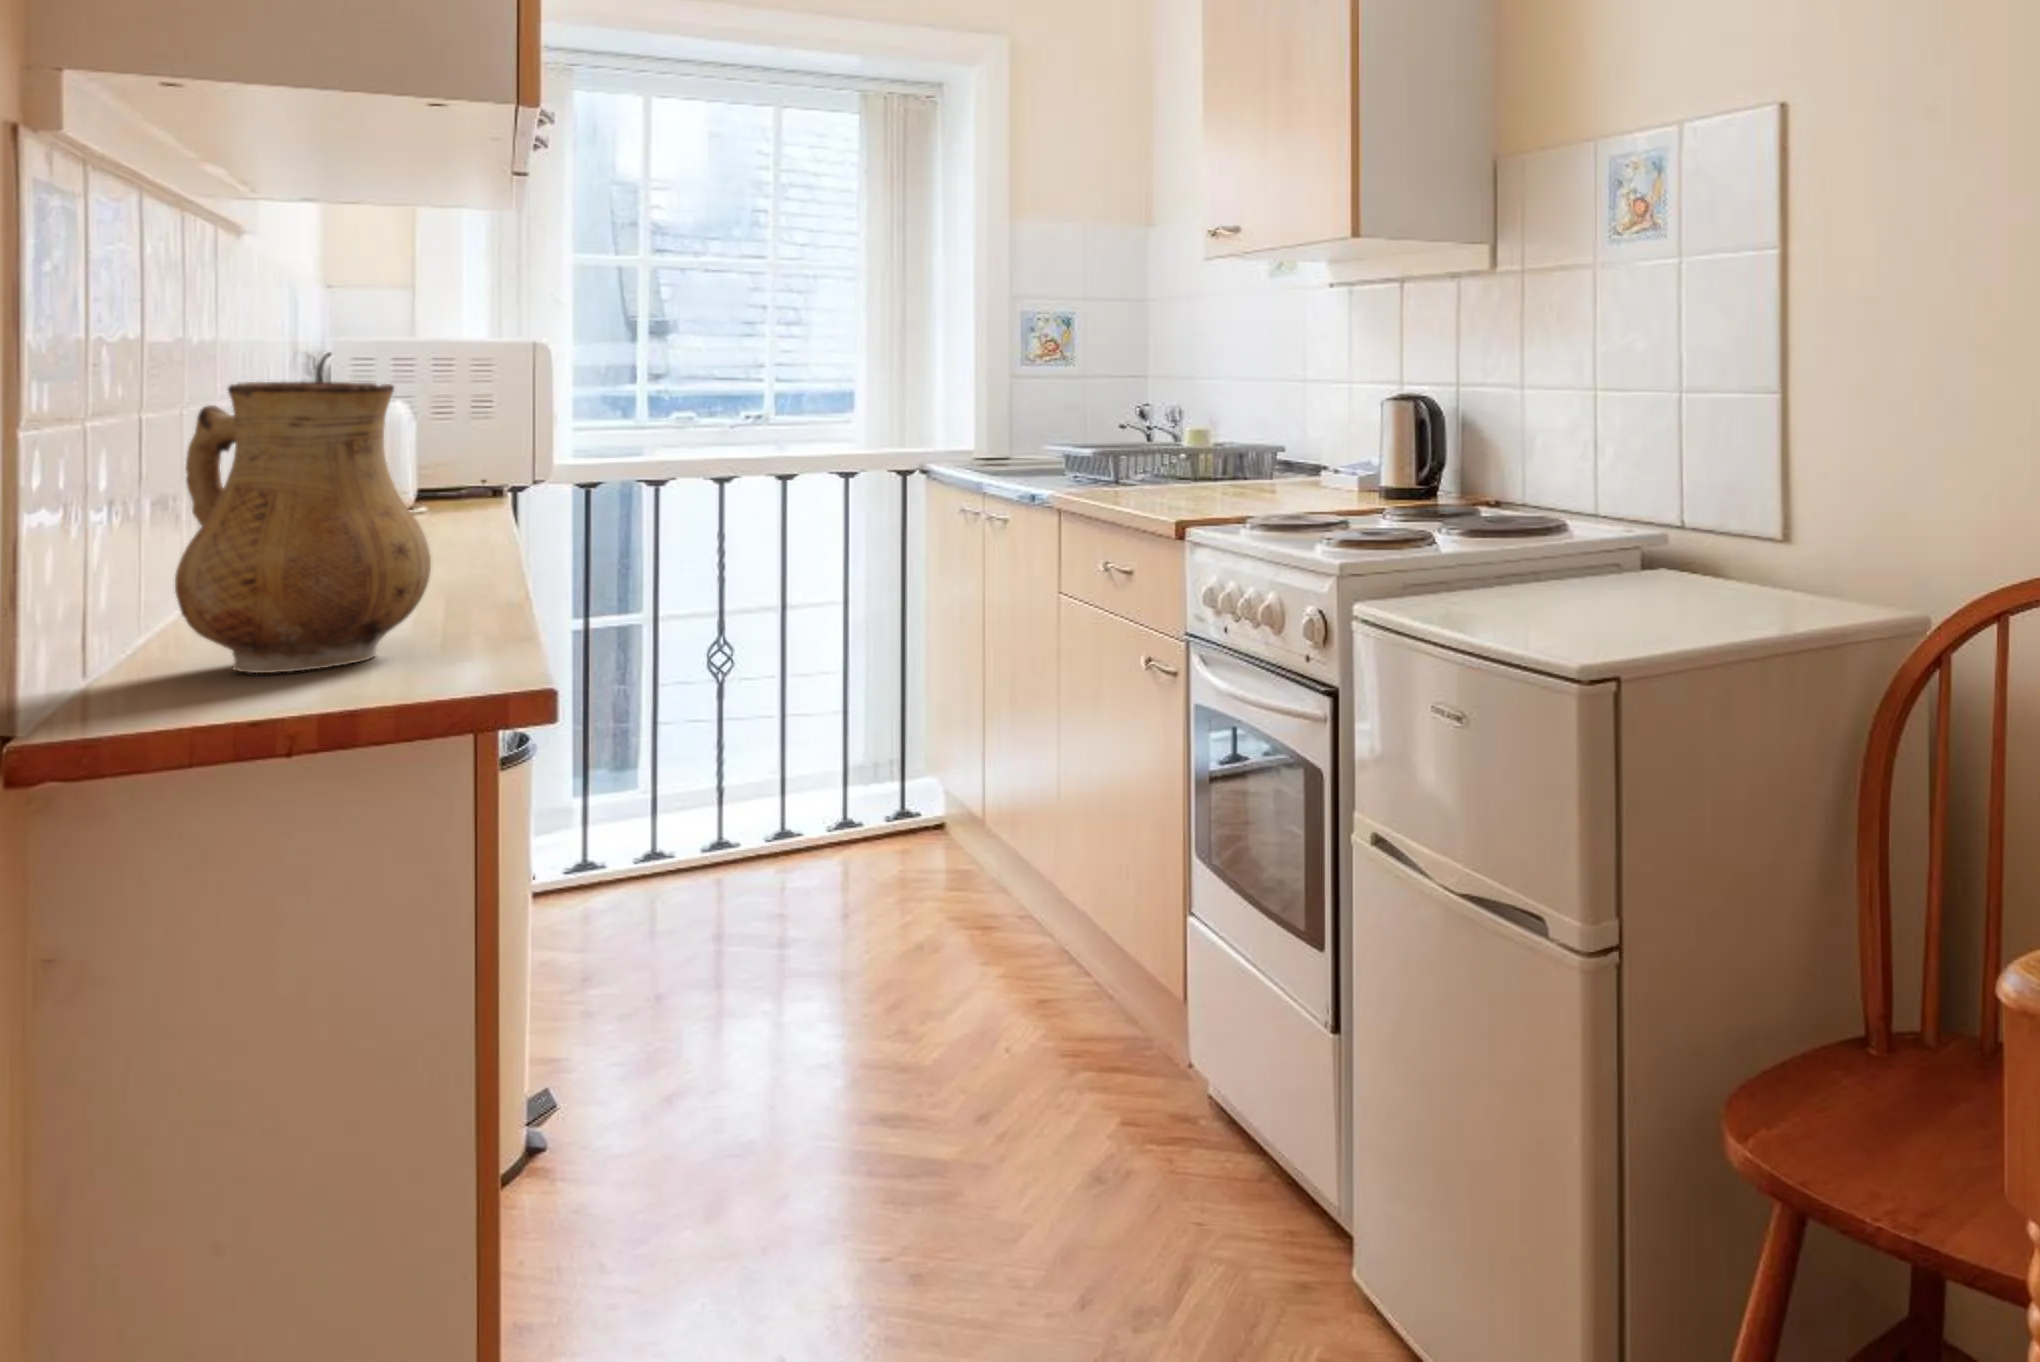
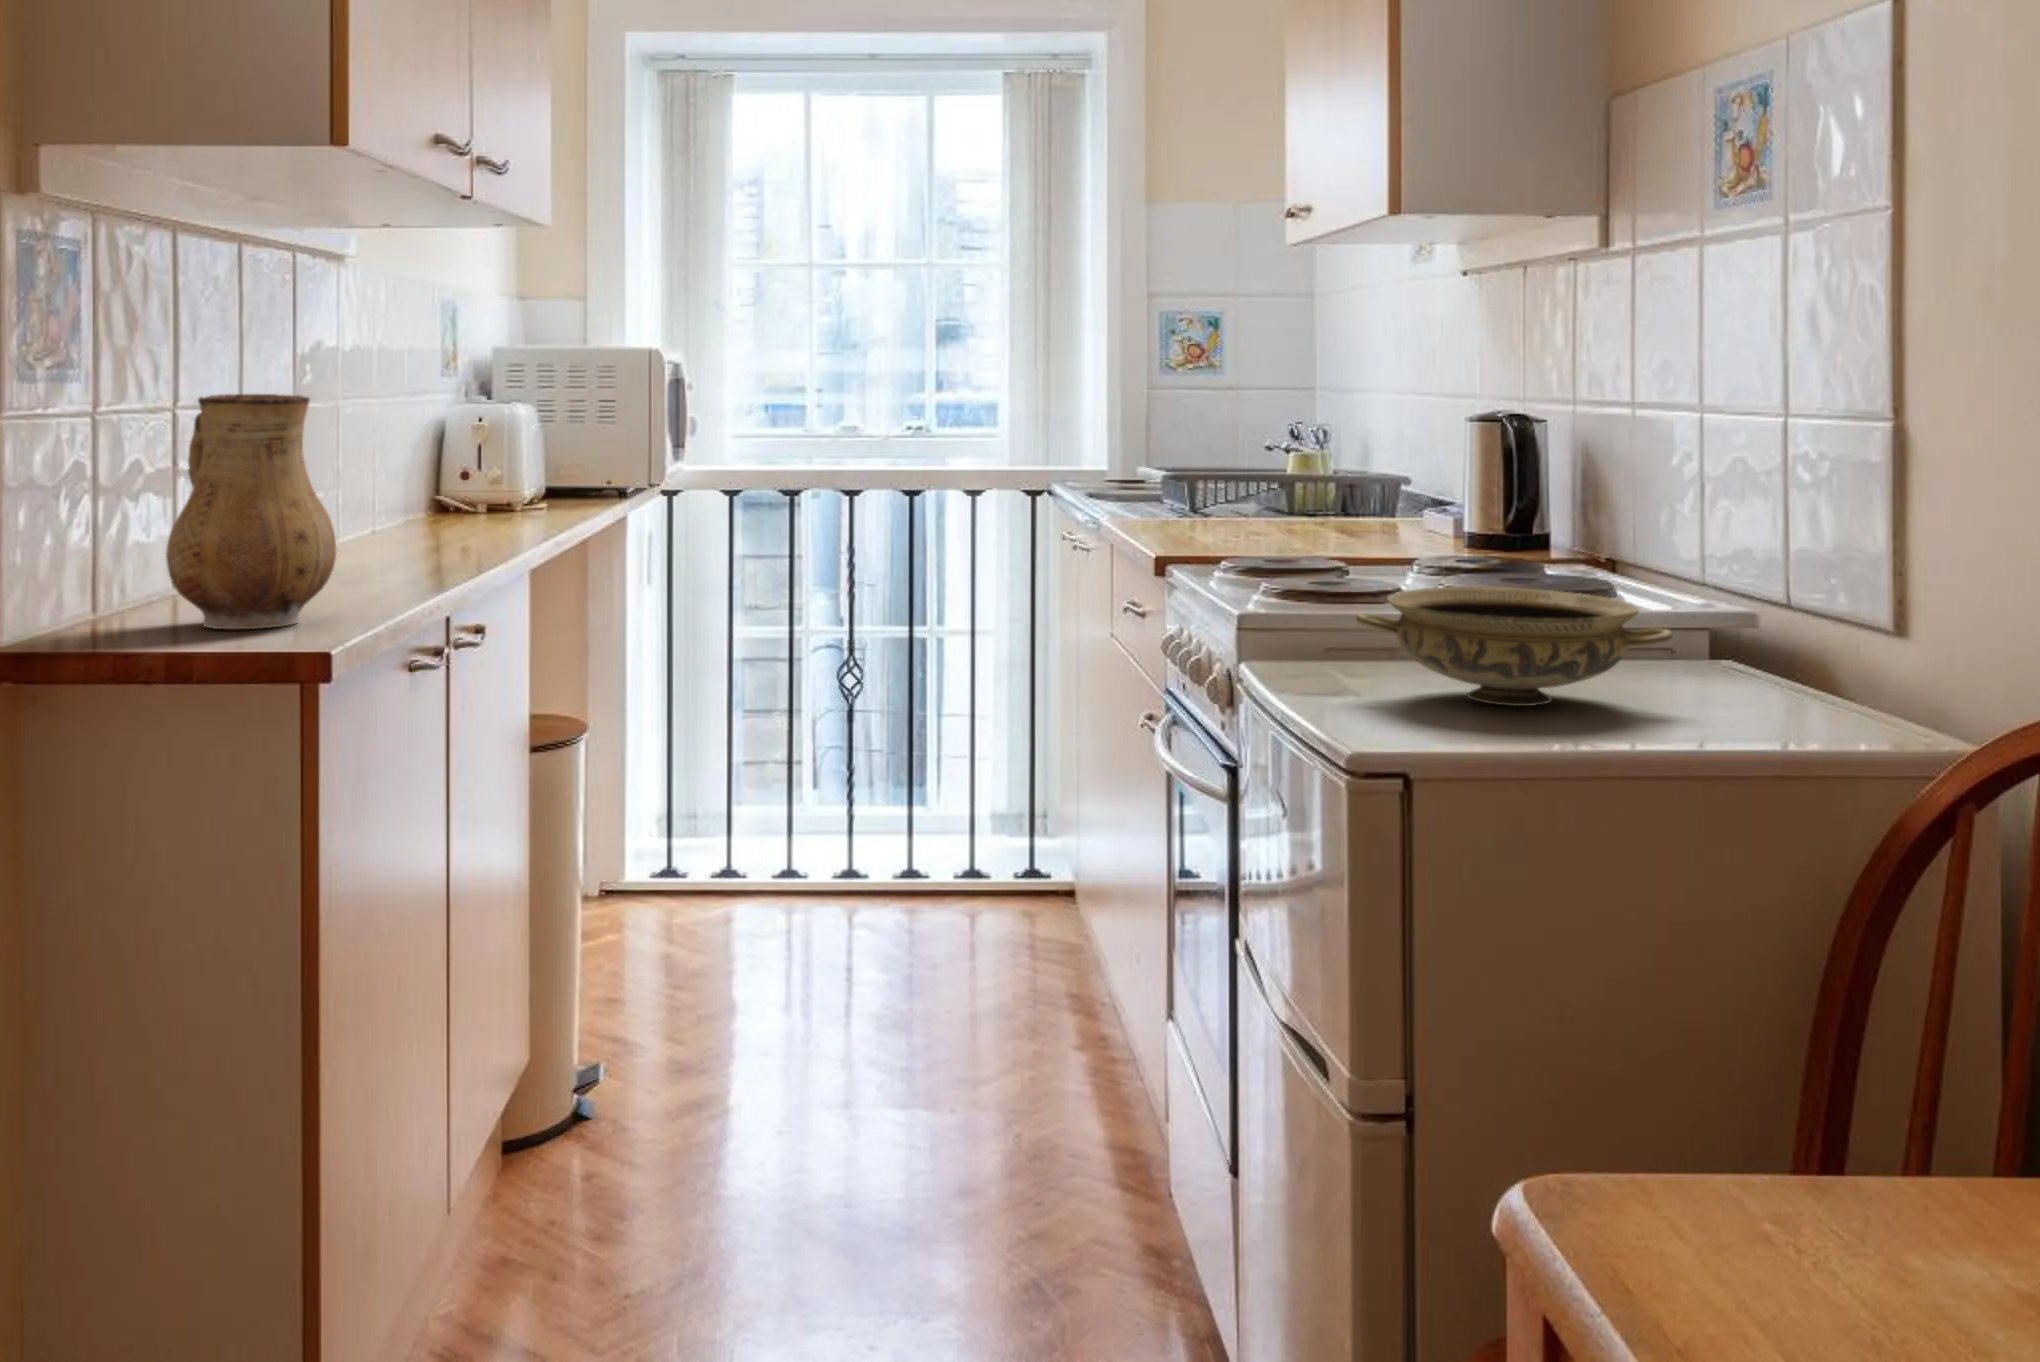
ceramic bowl: none [1484,524,1709,615] -> present [1356,586,1673,706]

